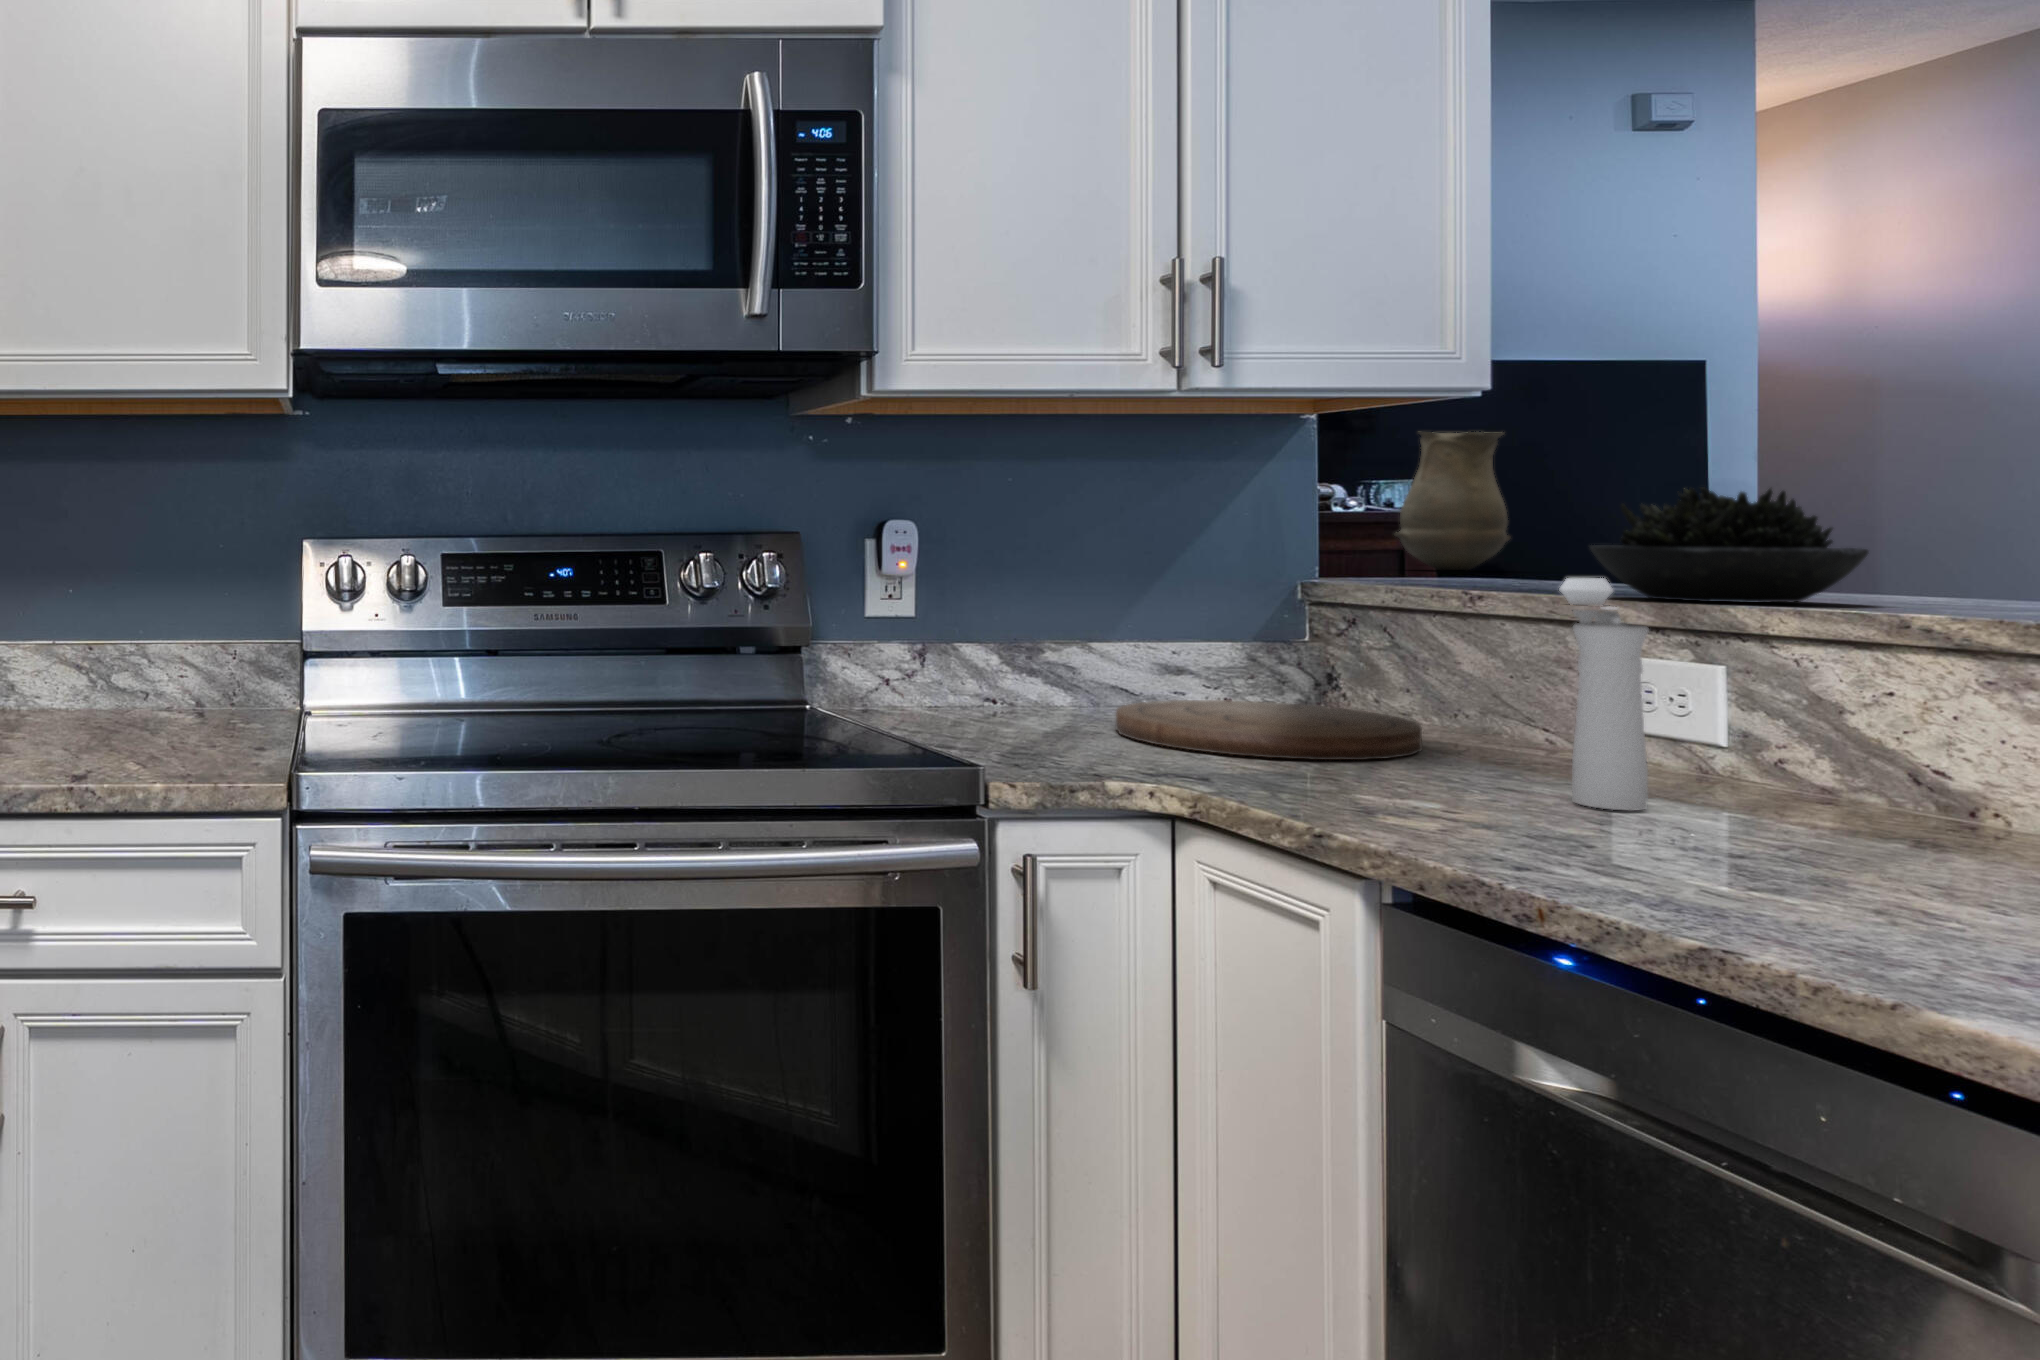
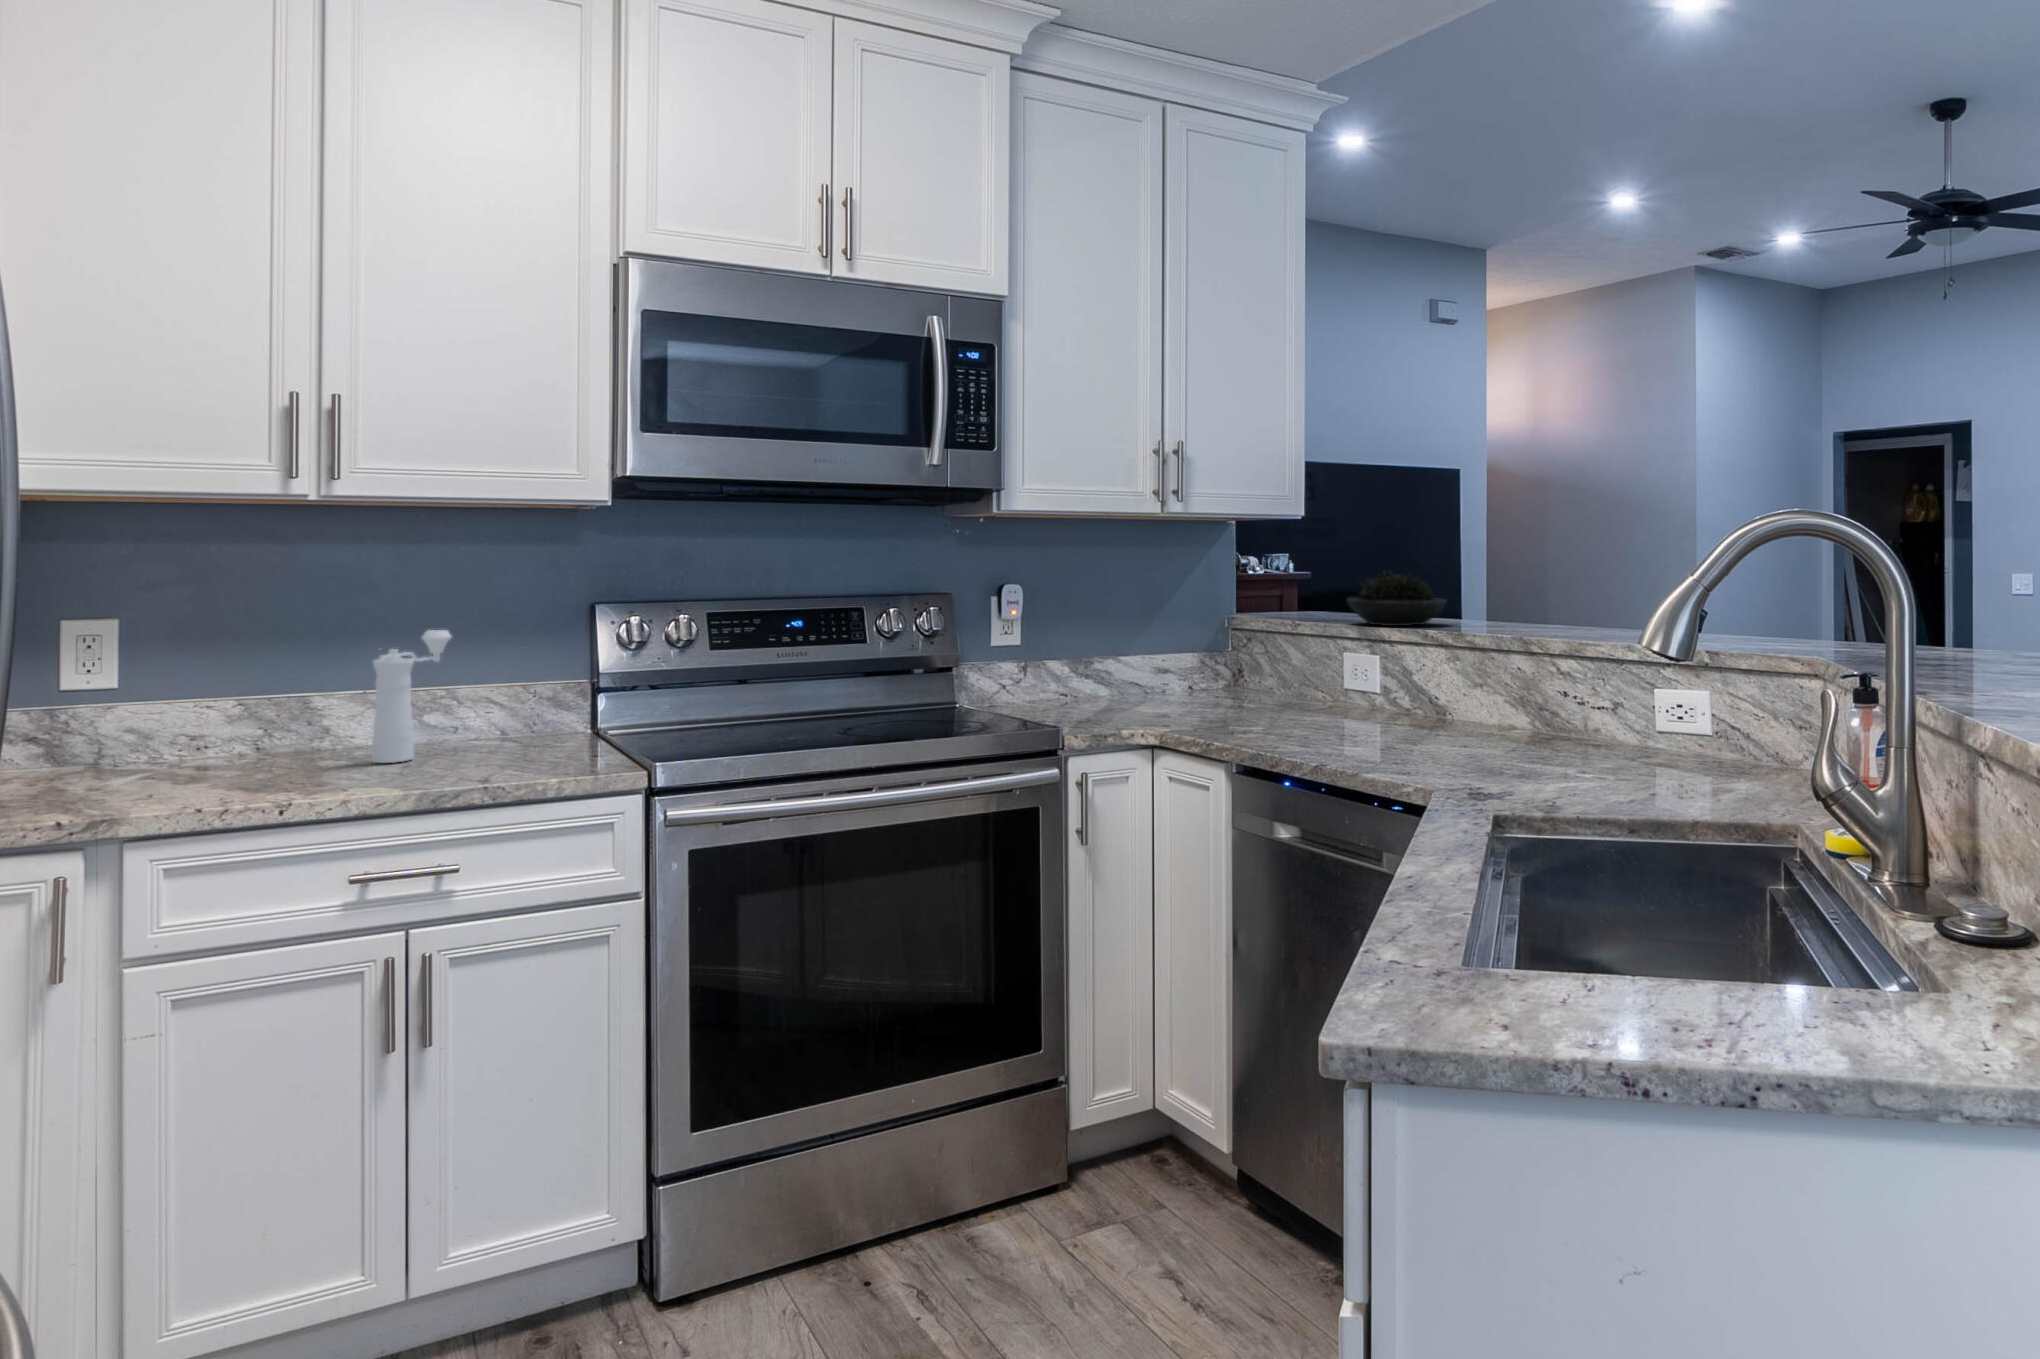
vase: present [1395,432,1510,570] -> none [1285,513,1345,597]
pepper mill: present [1560,578,1649,811] -> present [372,630,451,763]
cutting board: present [1116,700,1422,760] -> none [1130,684,1276,713]

